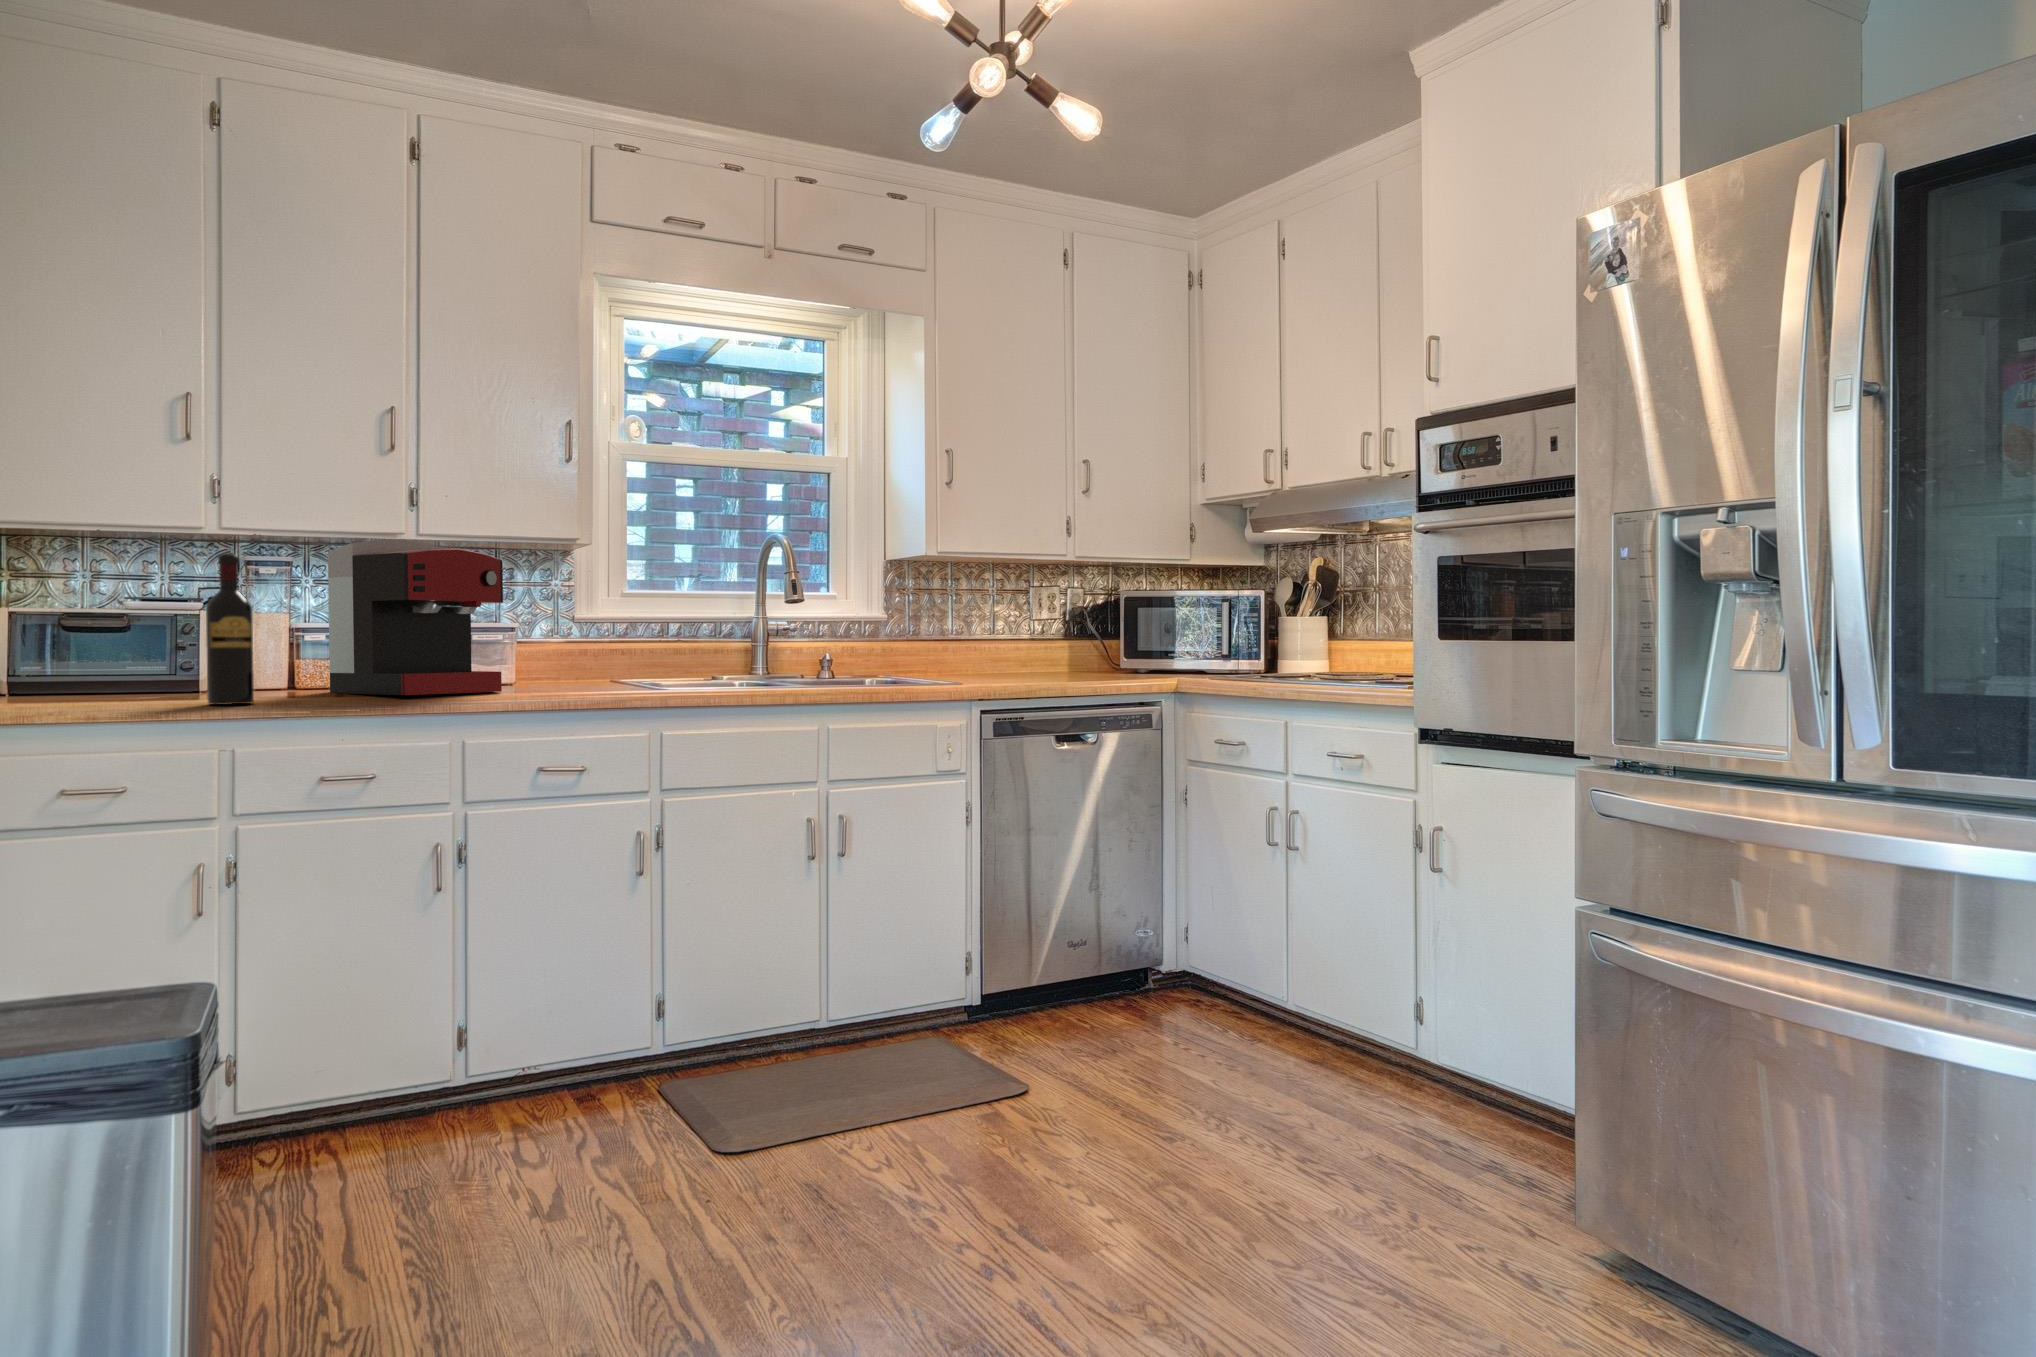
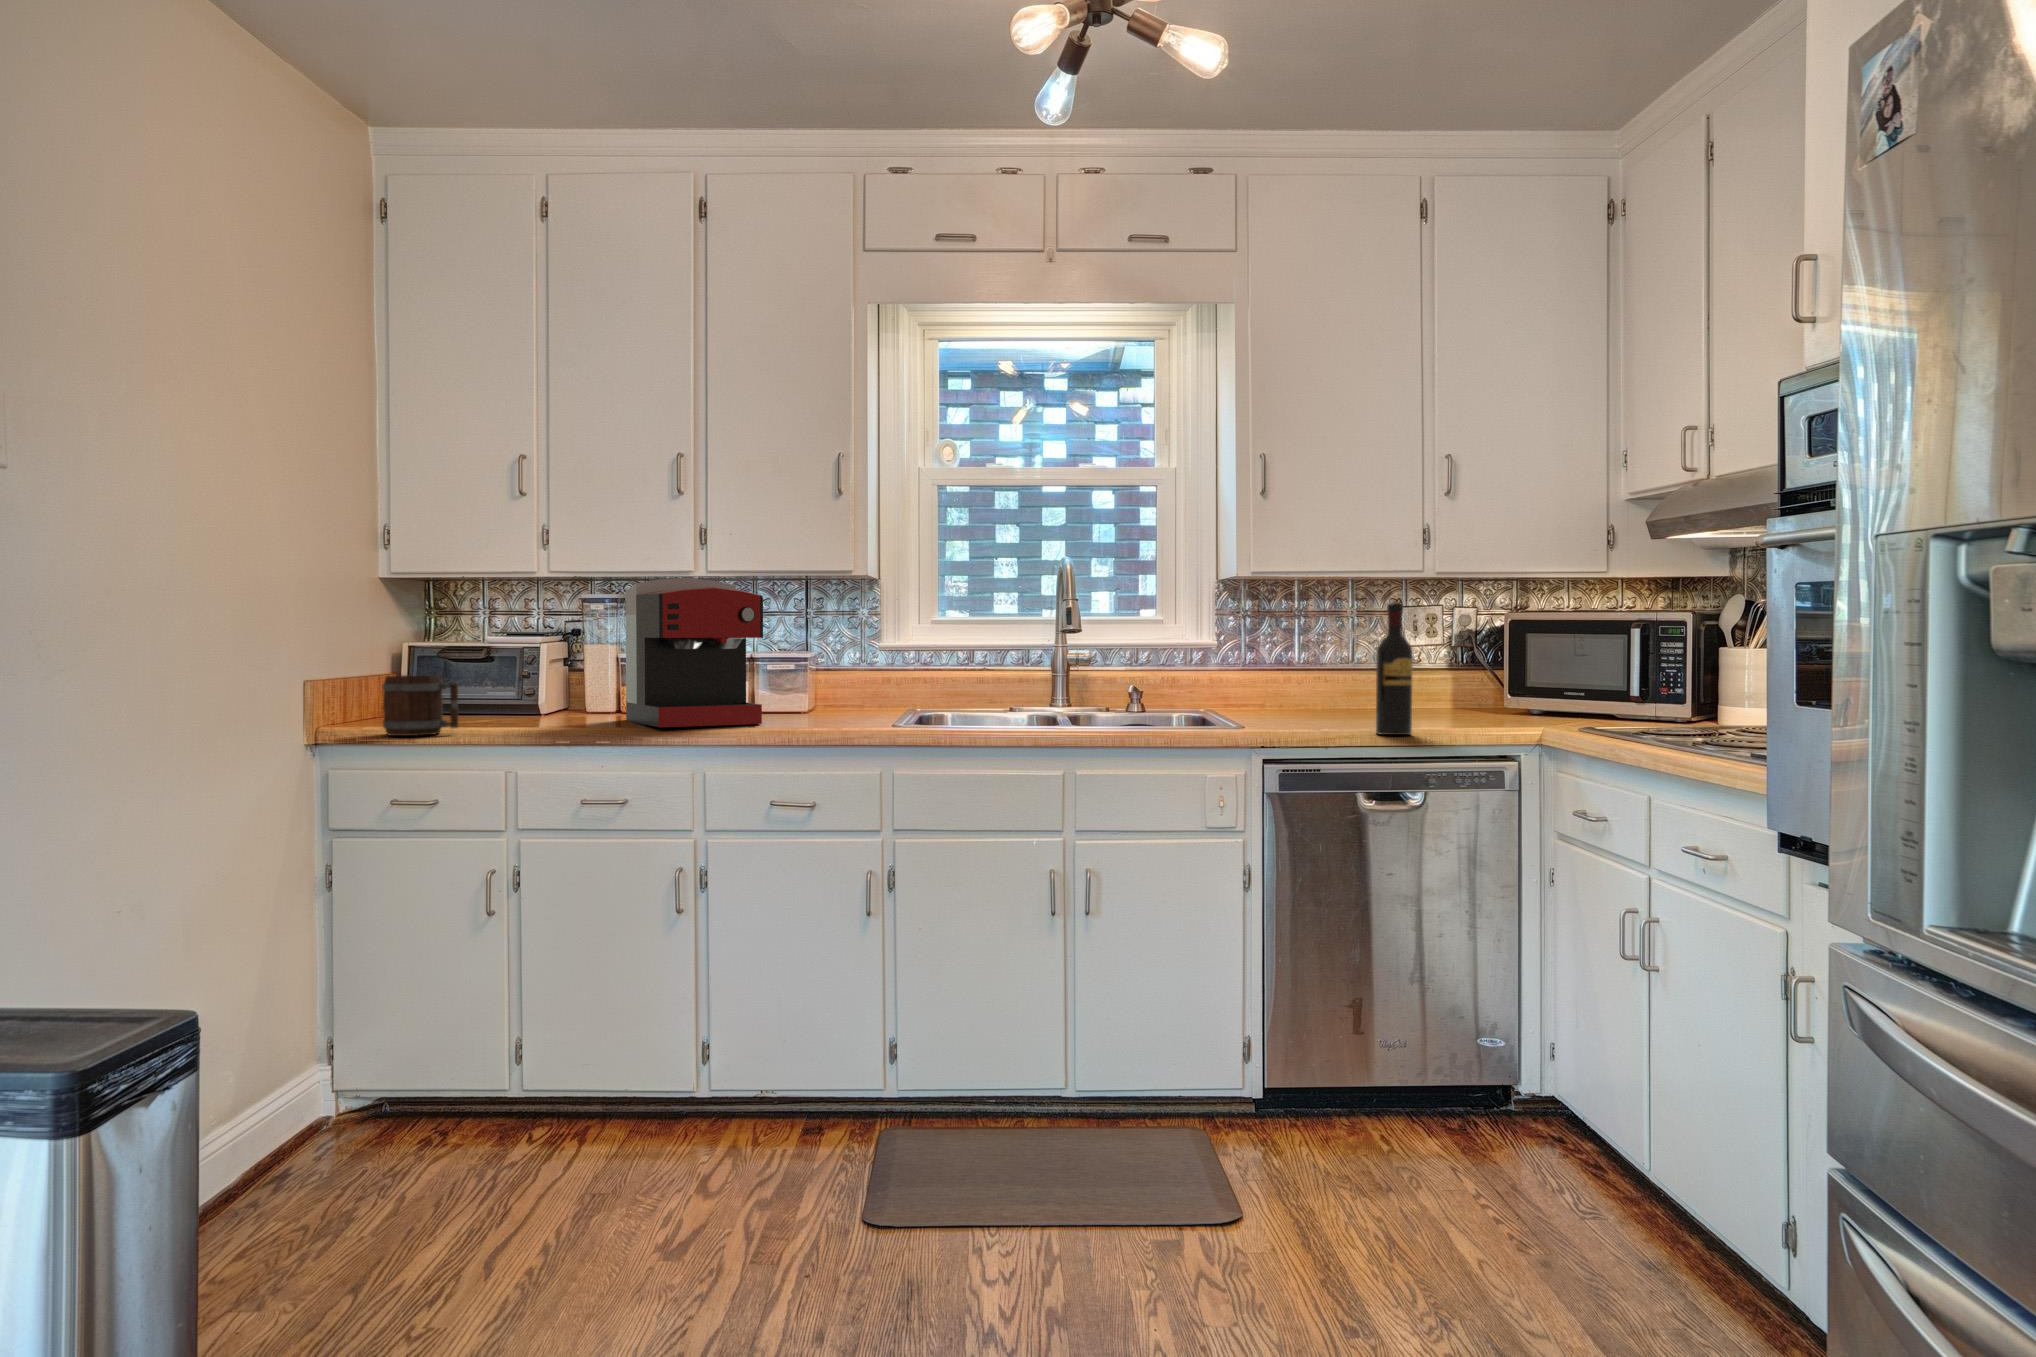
wine bottle: present [206,553,254,705] -> present [1376,602,1413,735]
mug: none [60,640,163,709] -> present [382,675,458,736]

